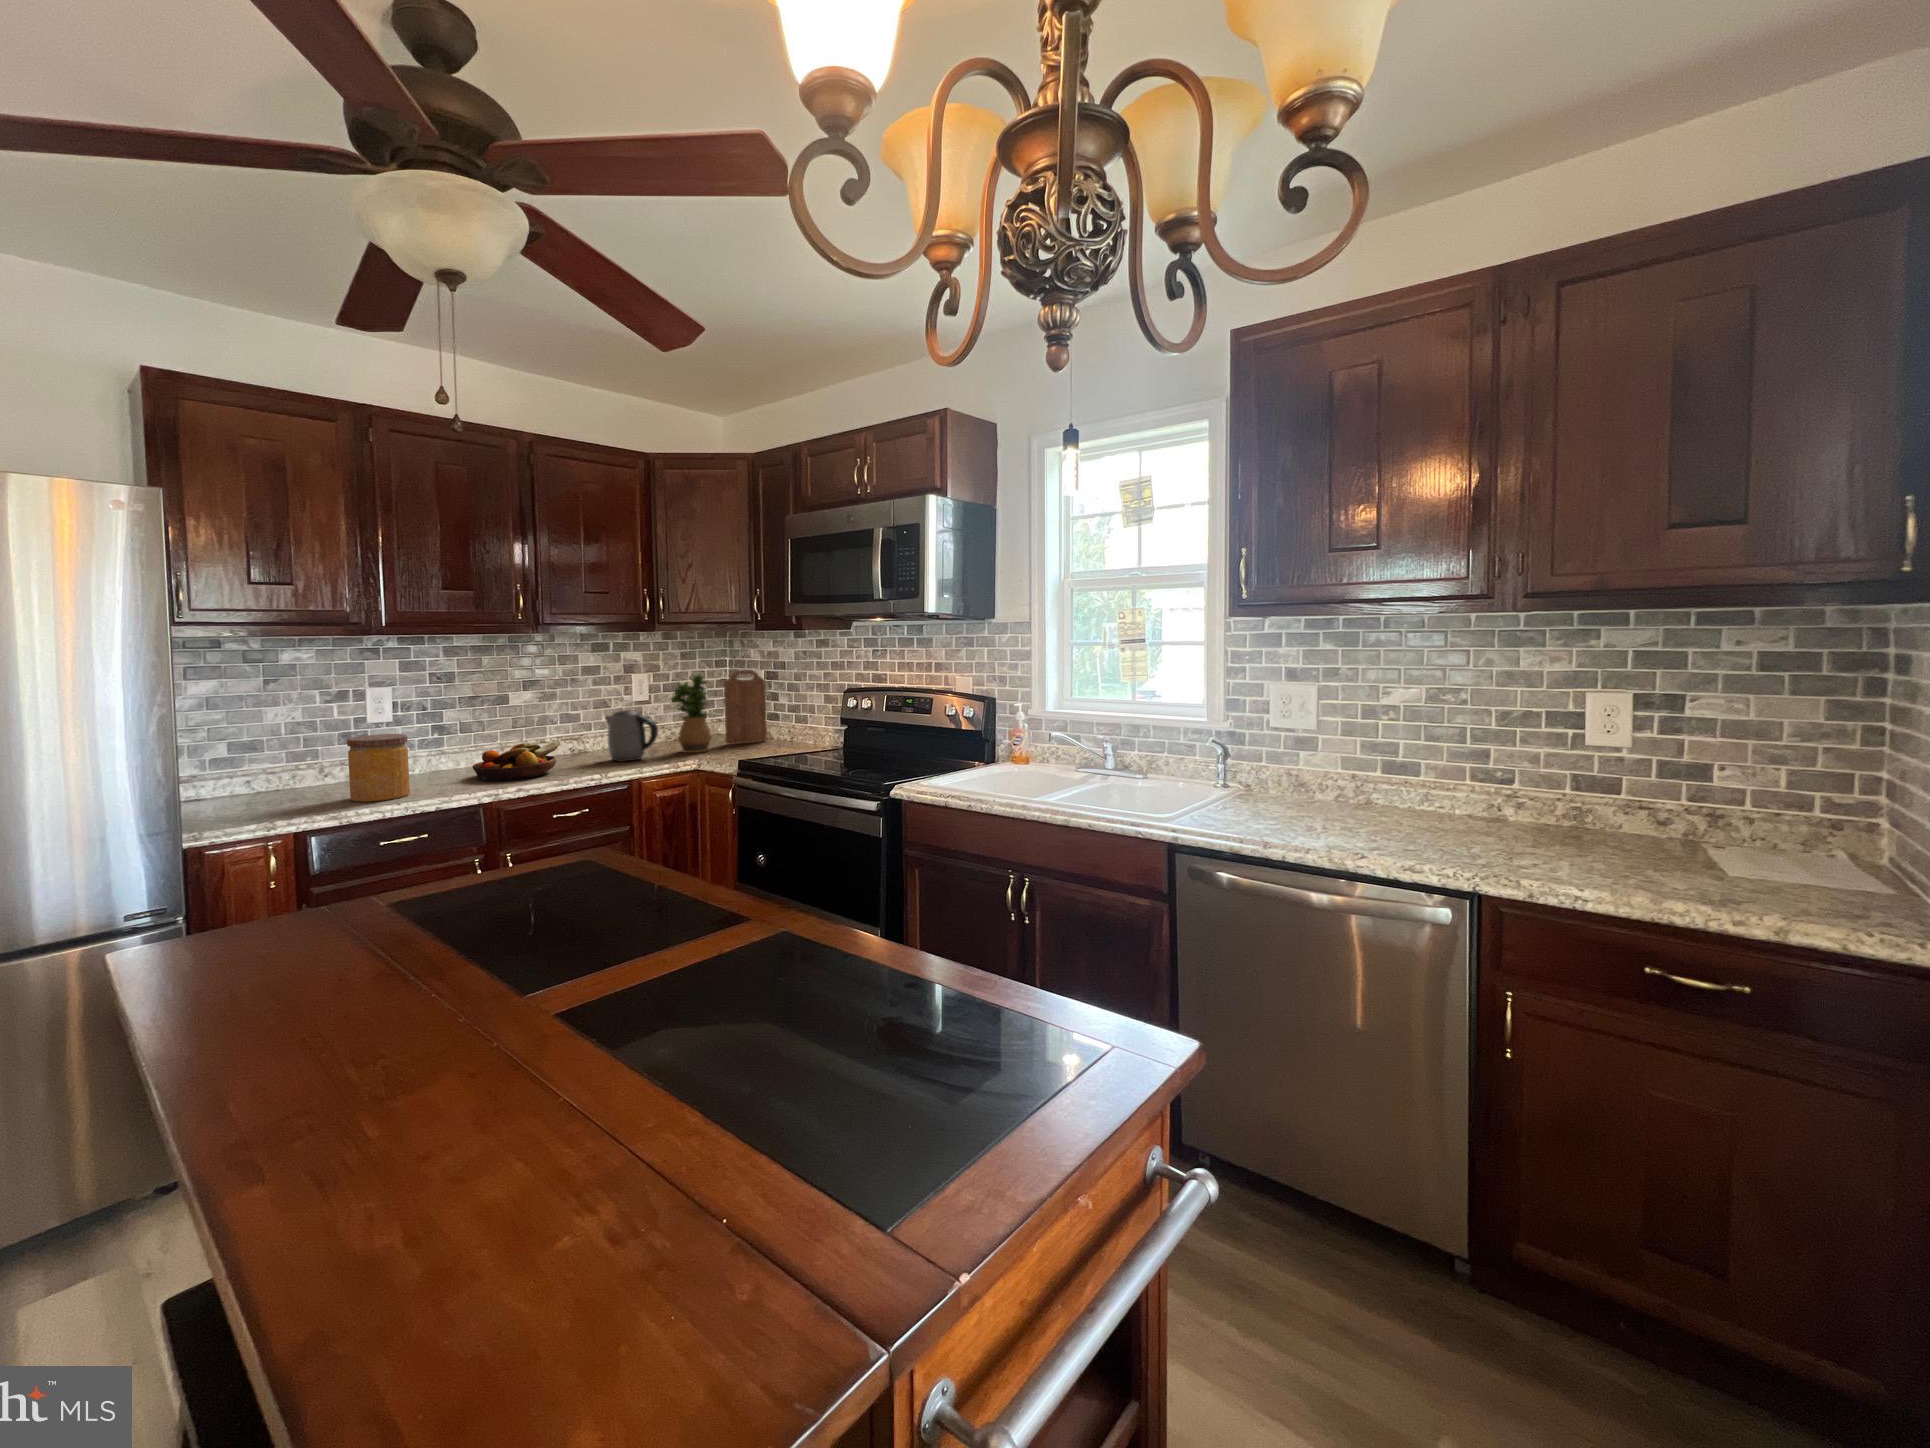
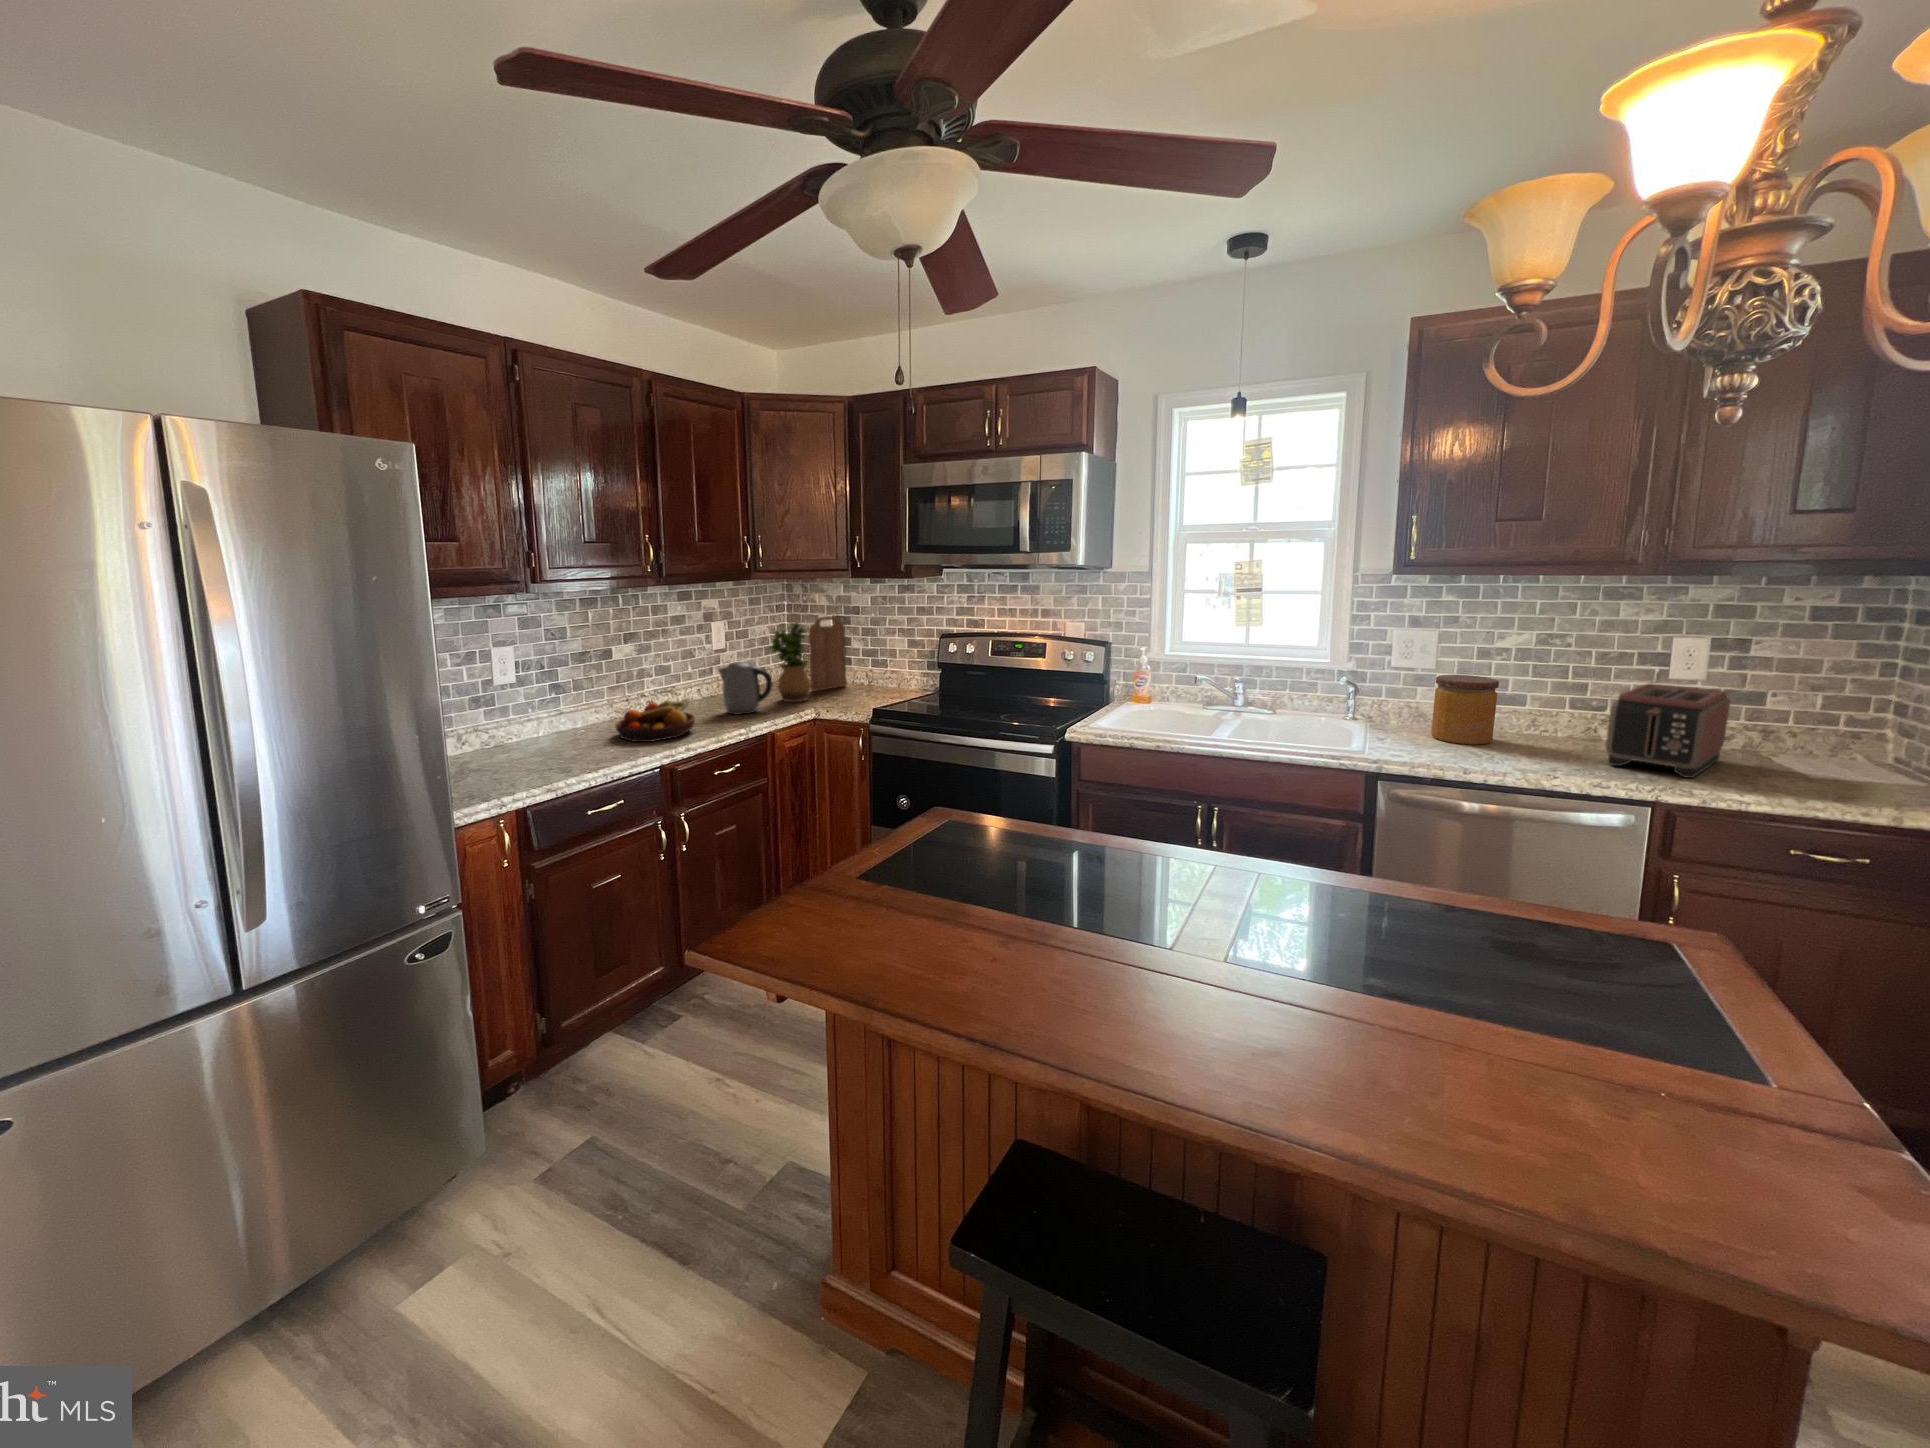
jar: present [347,734,410,802] -> present [1431,675,1499,745]
toaster: none [1453,748,1631,868] -> present [1606,684,1730,778]

